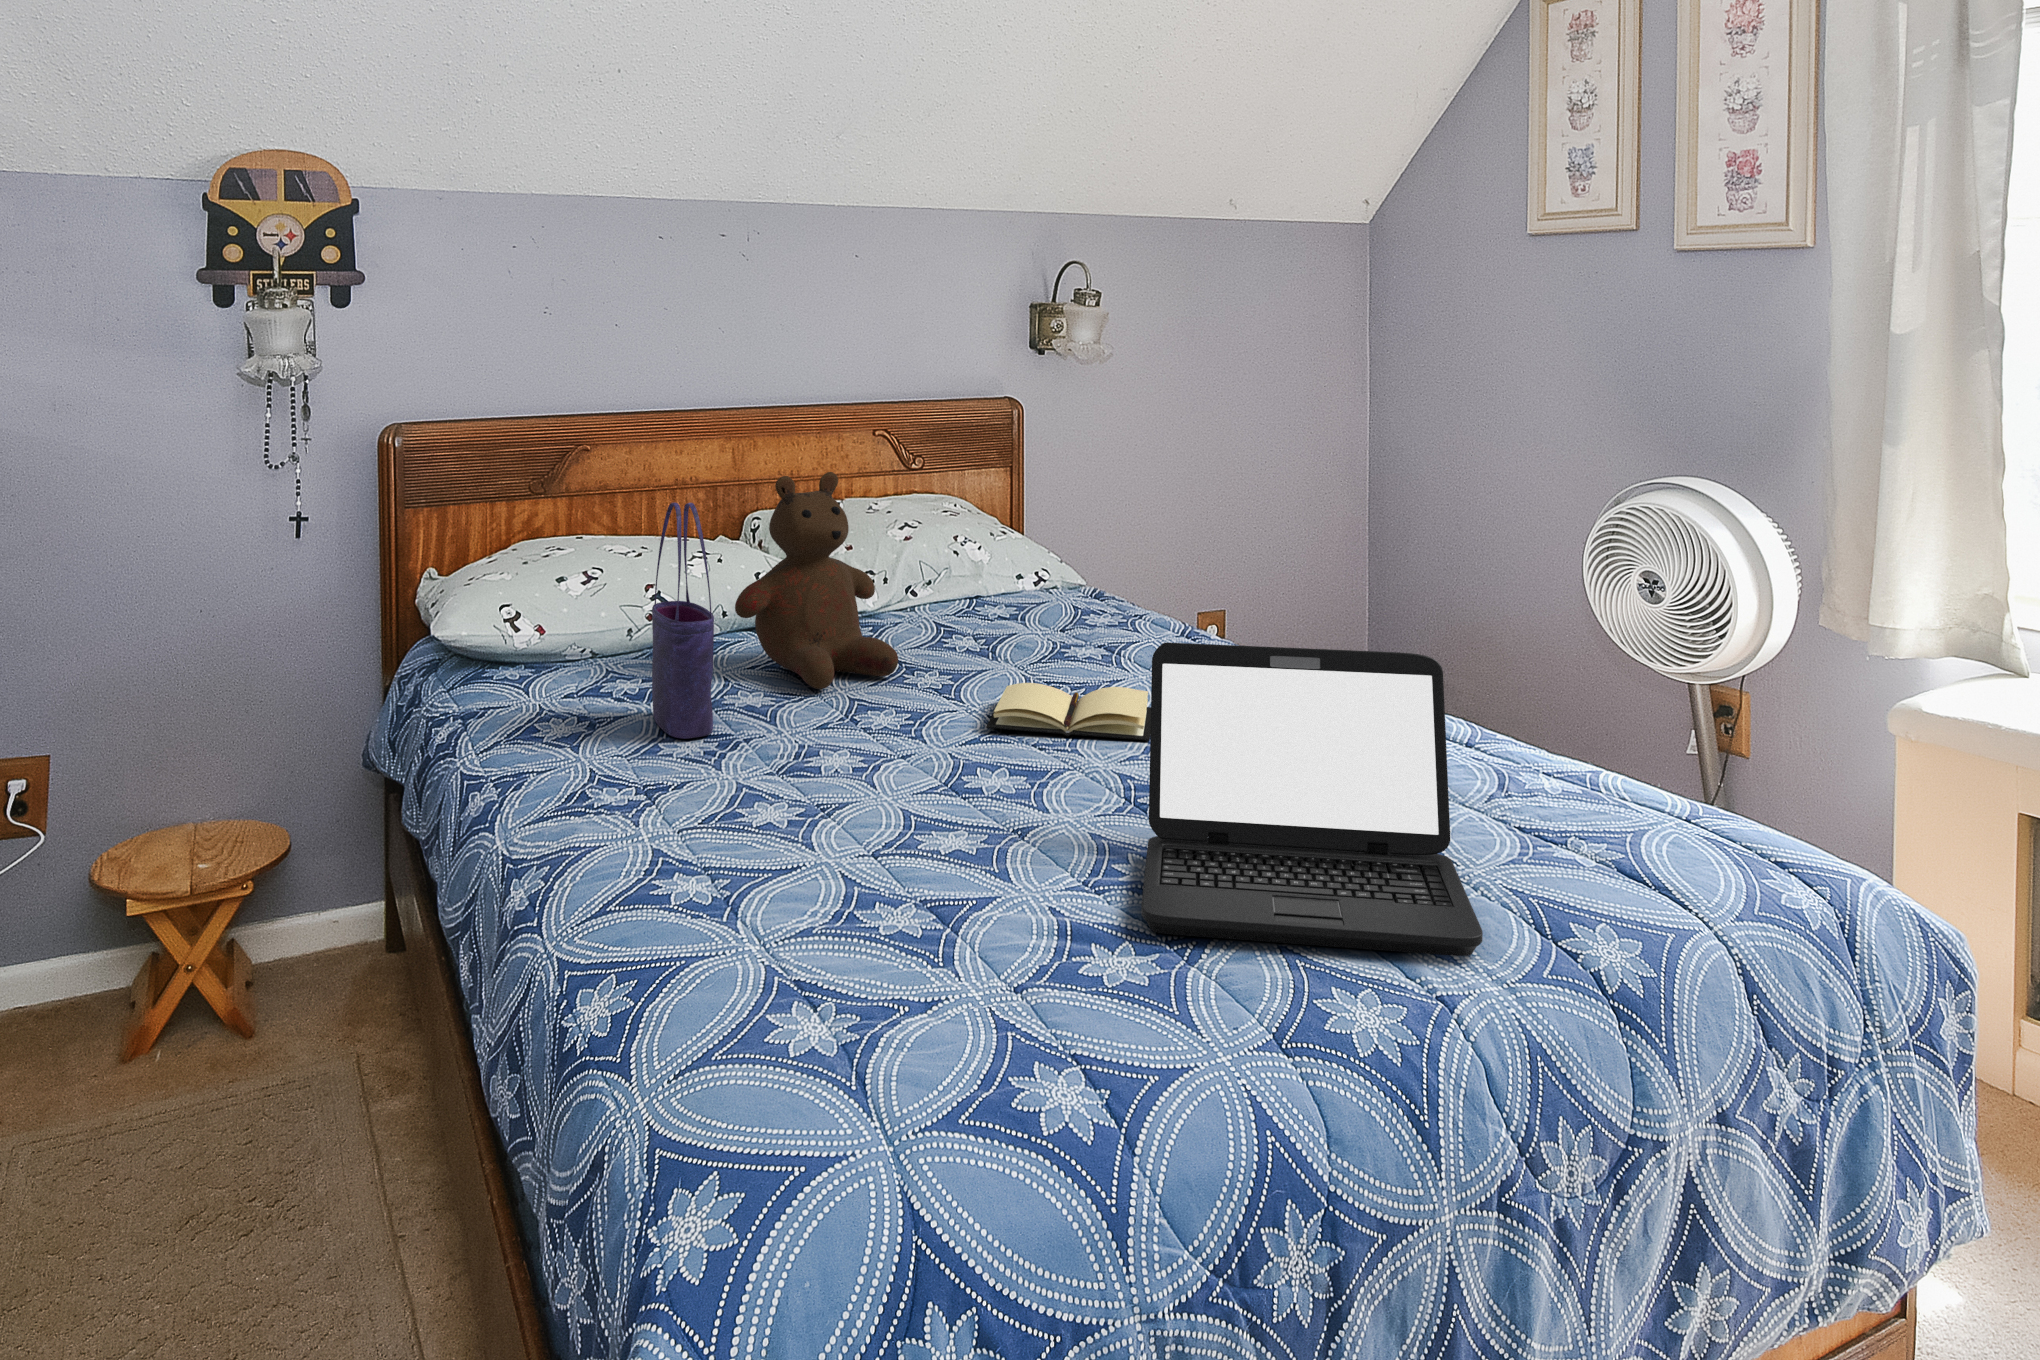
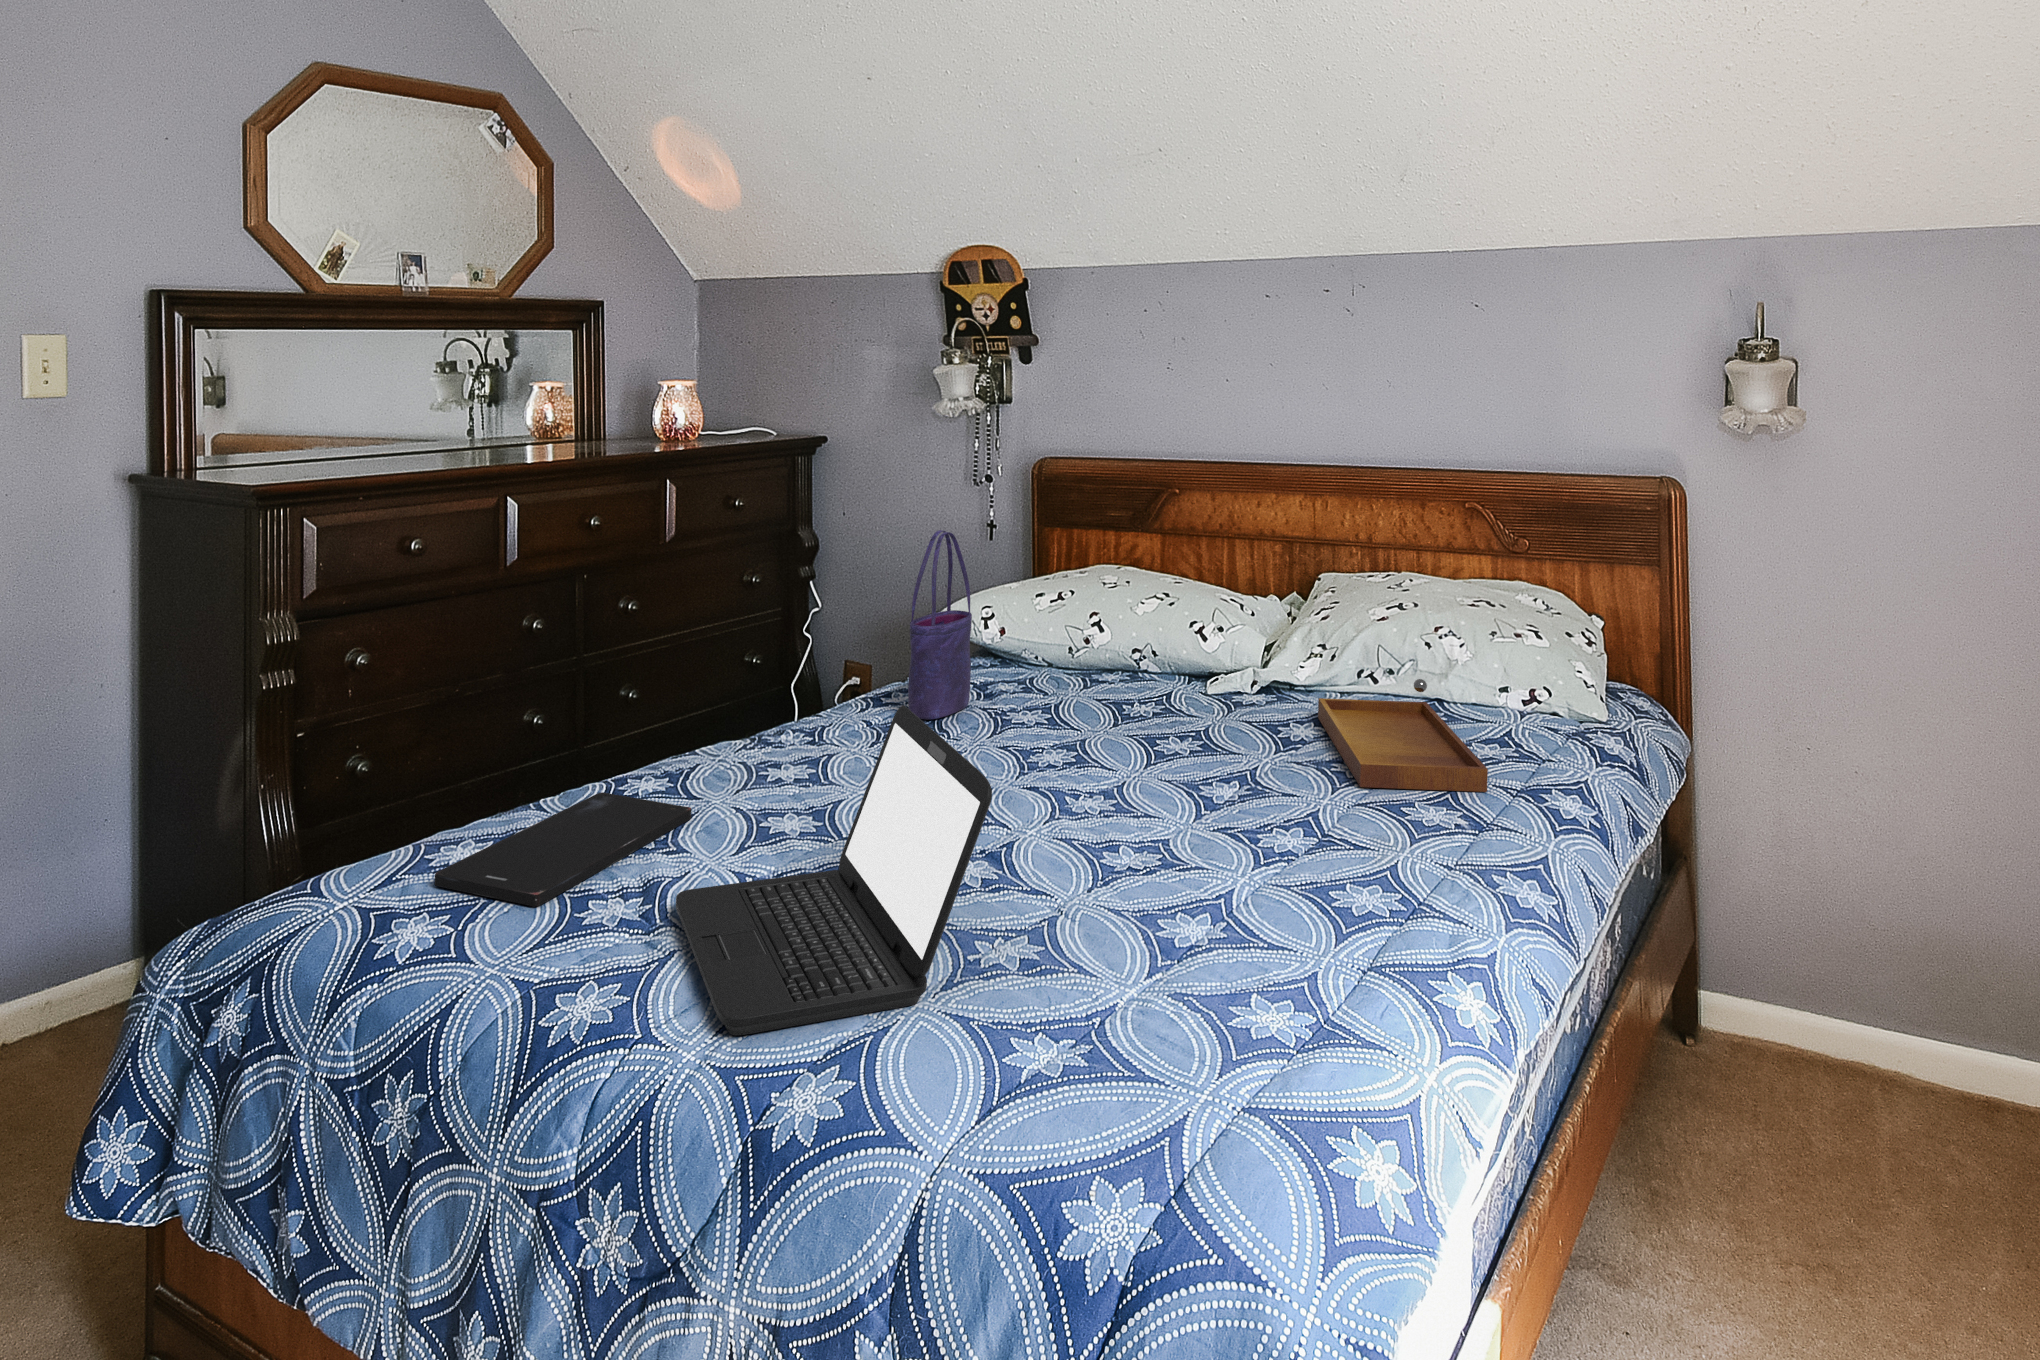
teddy bear: present [735,472,898,689] -> none [1061,529,1204,728]
tray: none [944,563,1173,660] -> present [1318,679,1488,792]
book: present [986,683,1151,741] -> none [1059,759,1229,838]
smartphone: none [729,875,1057,1062] -> present [435,792,691,906]

